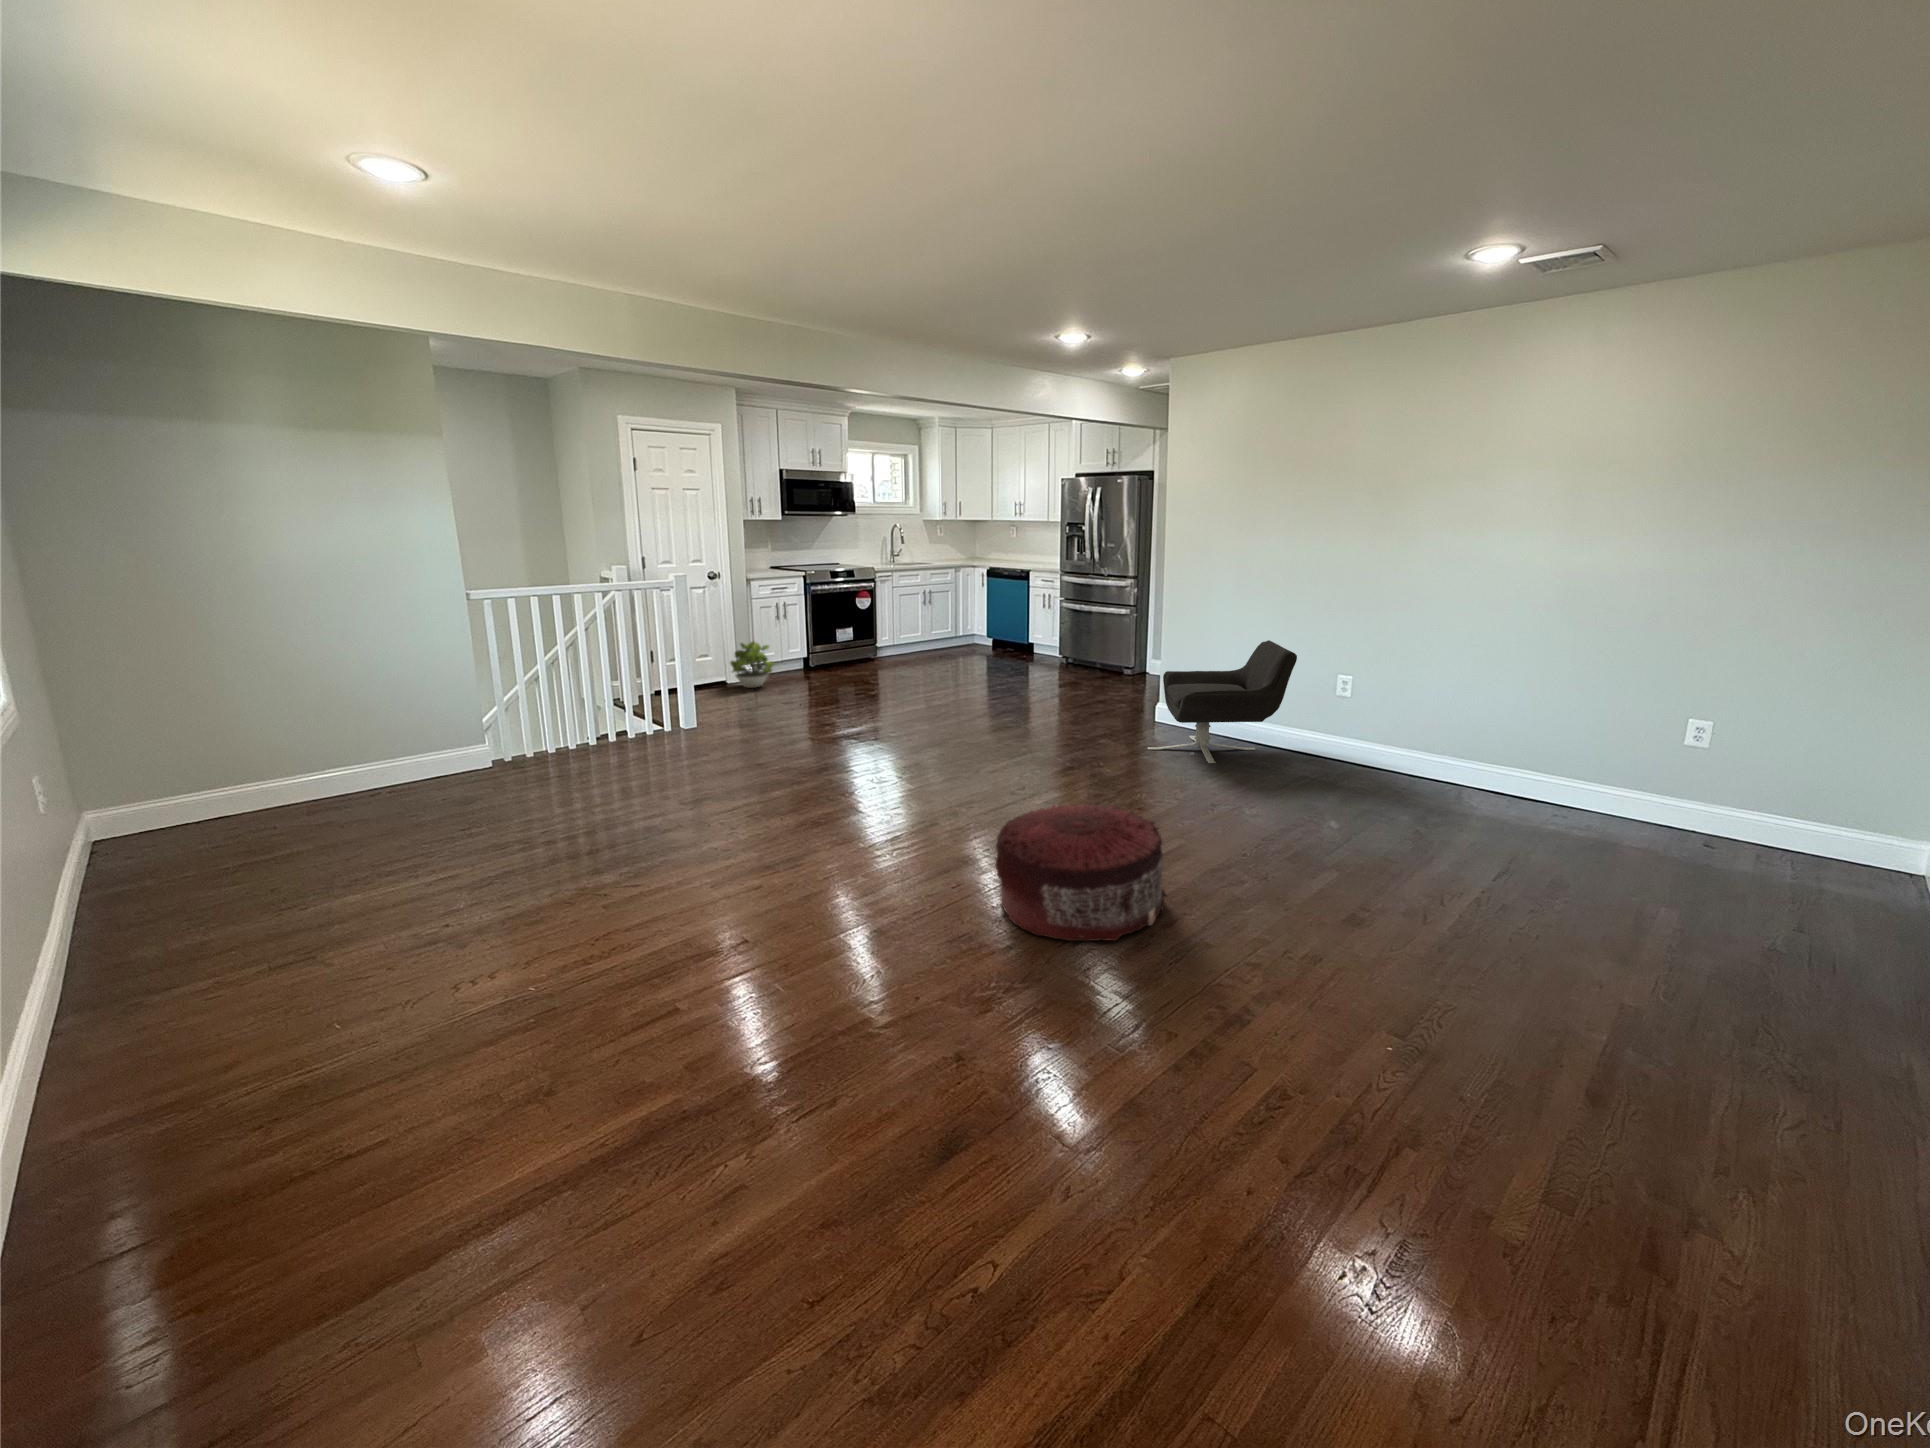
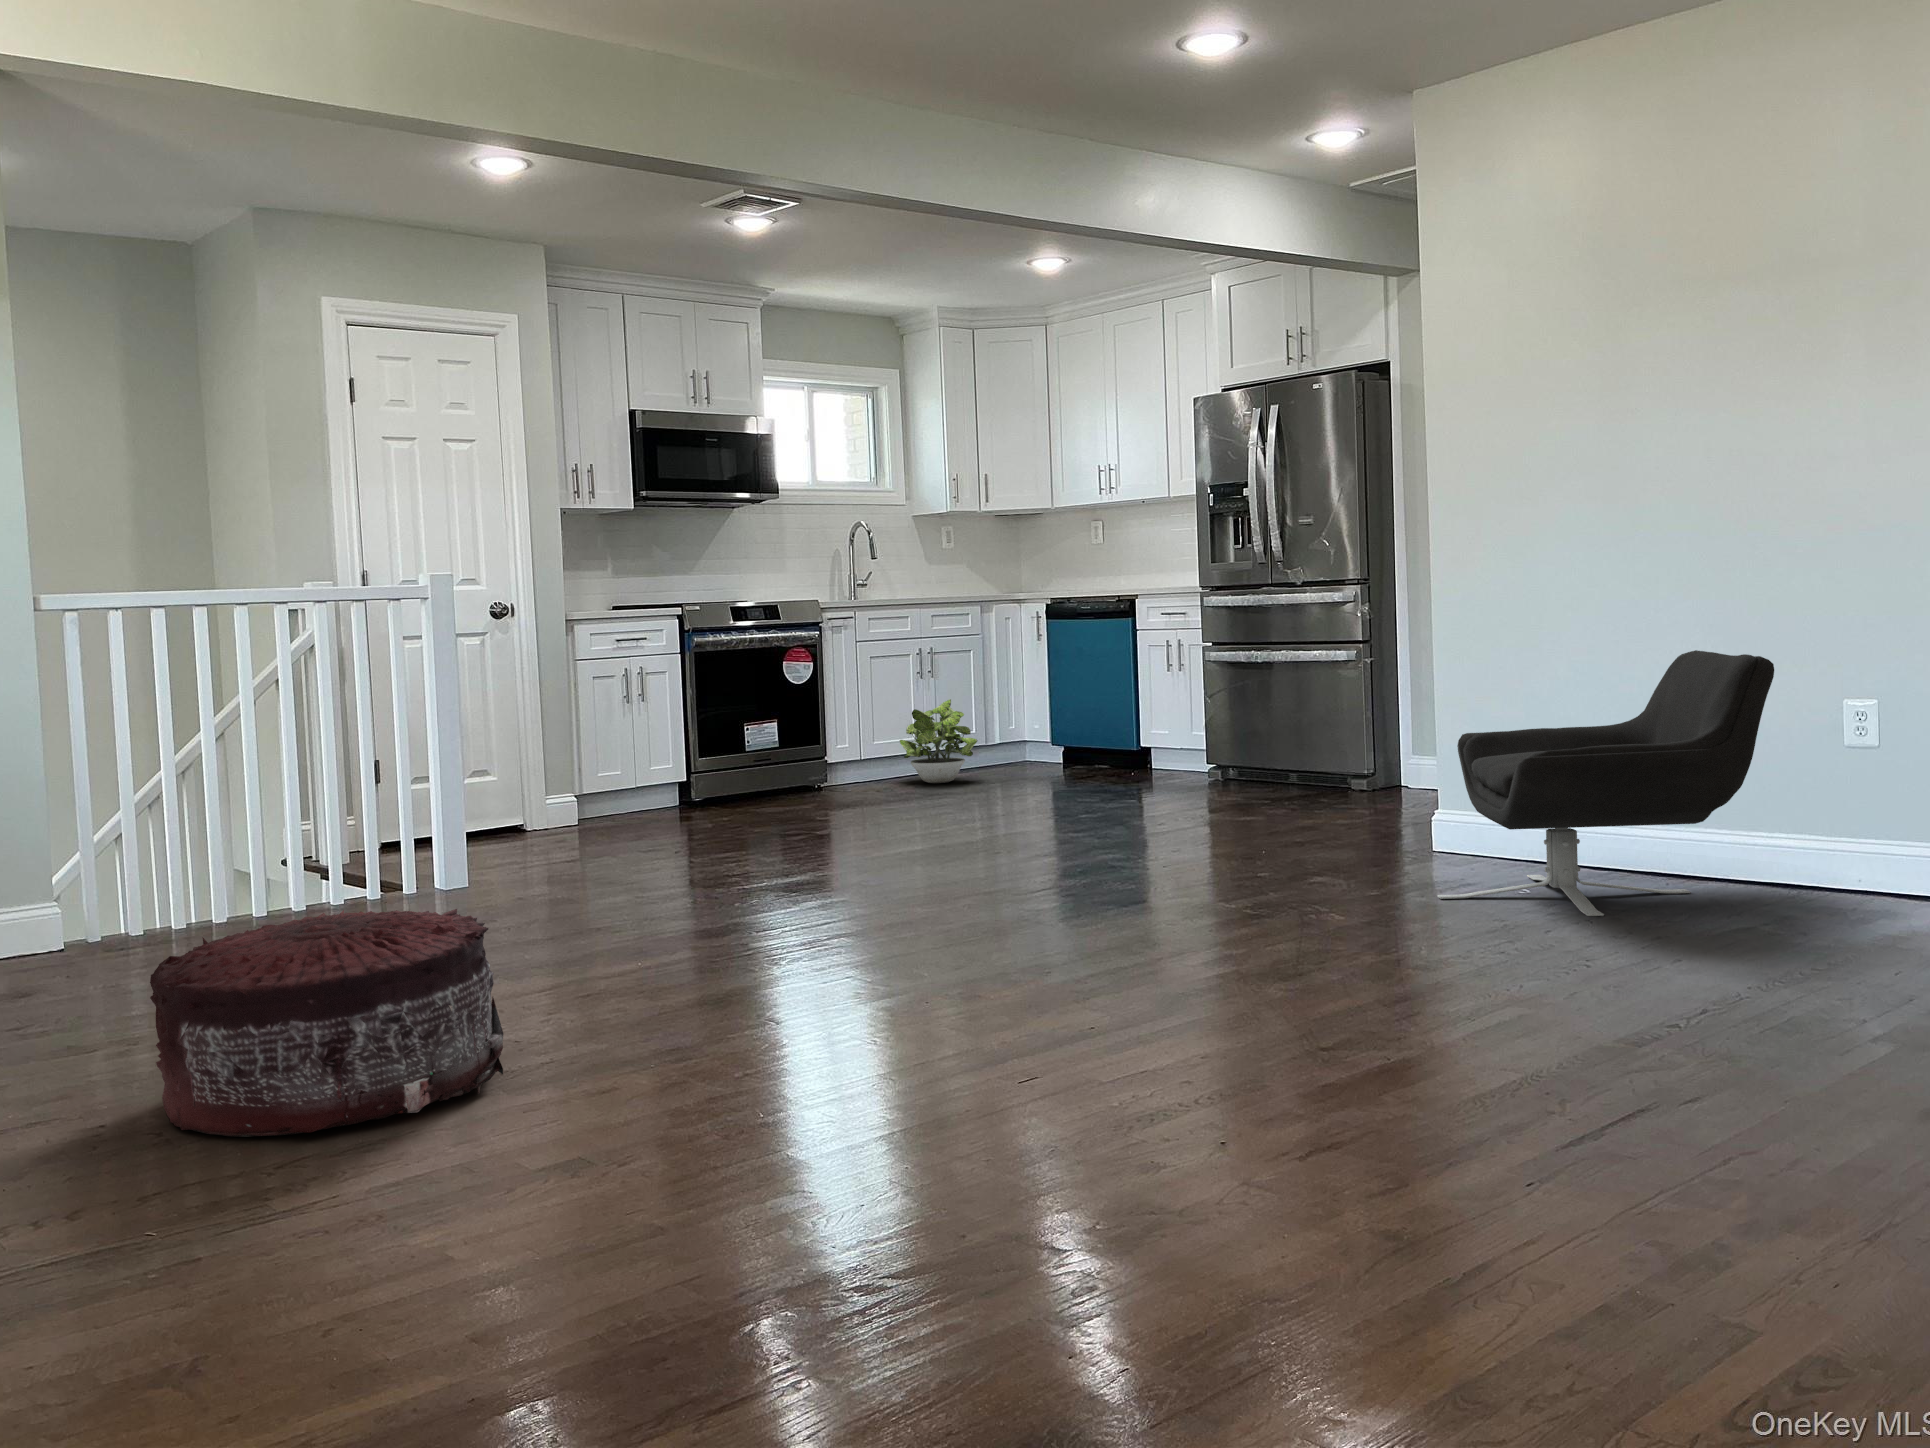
potted plant: present [730,641,774,688] -> present [900,699,977,783]
pouf: present [995,804,1166,941] -> present [150,909,503,1137]

